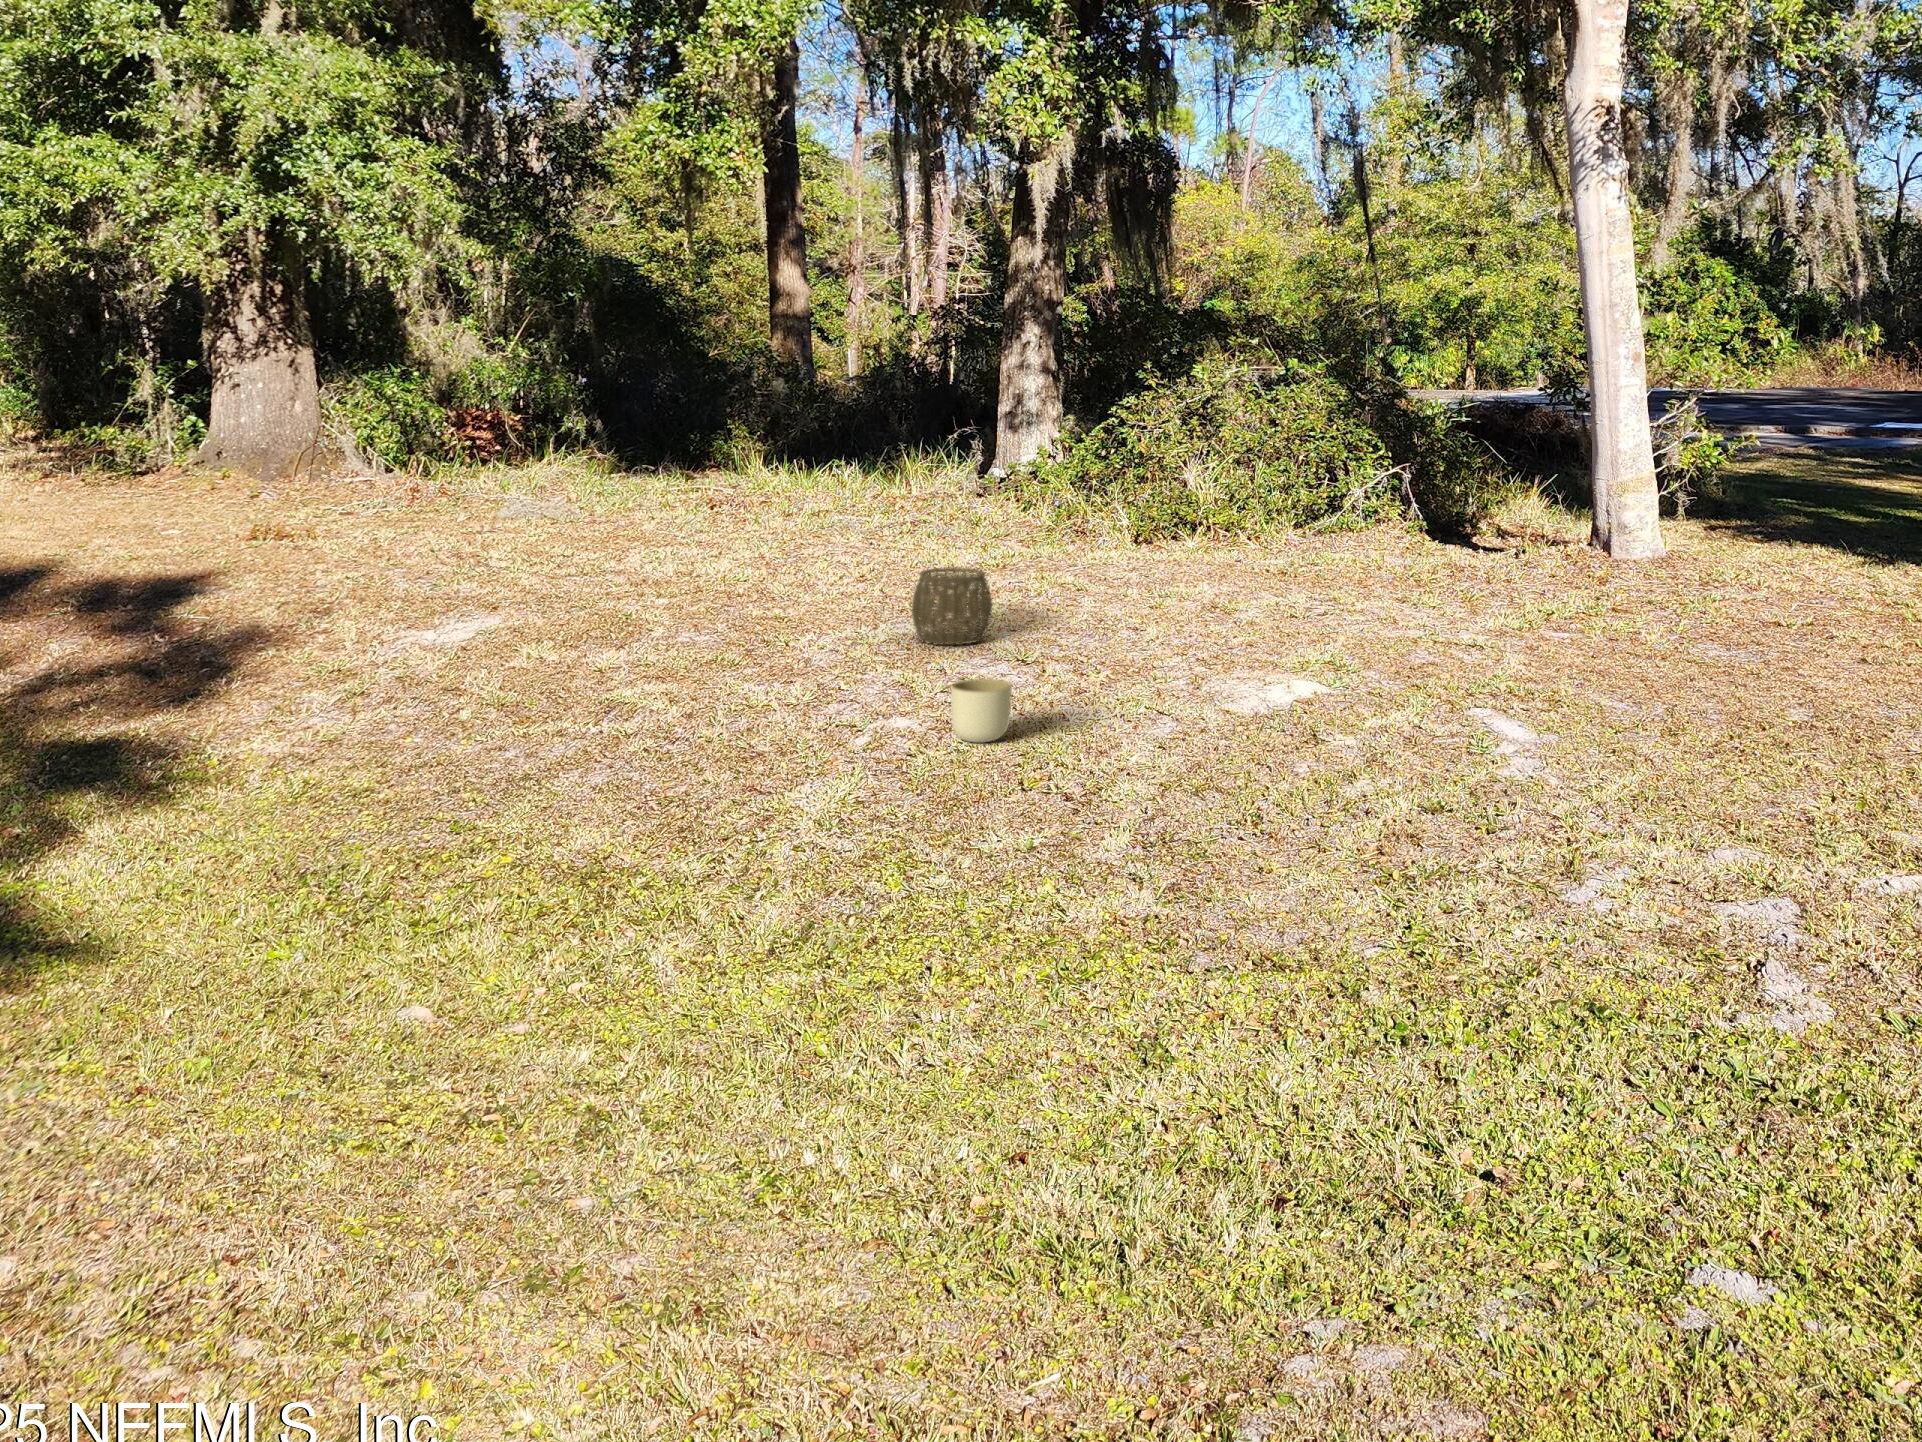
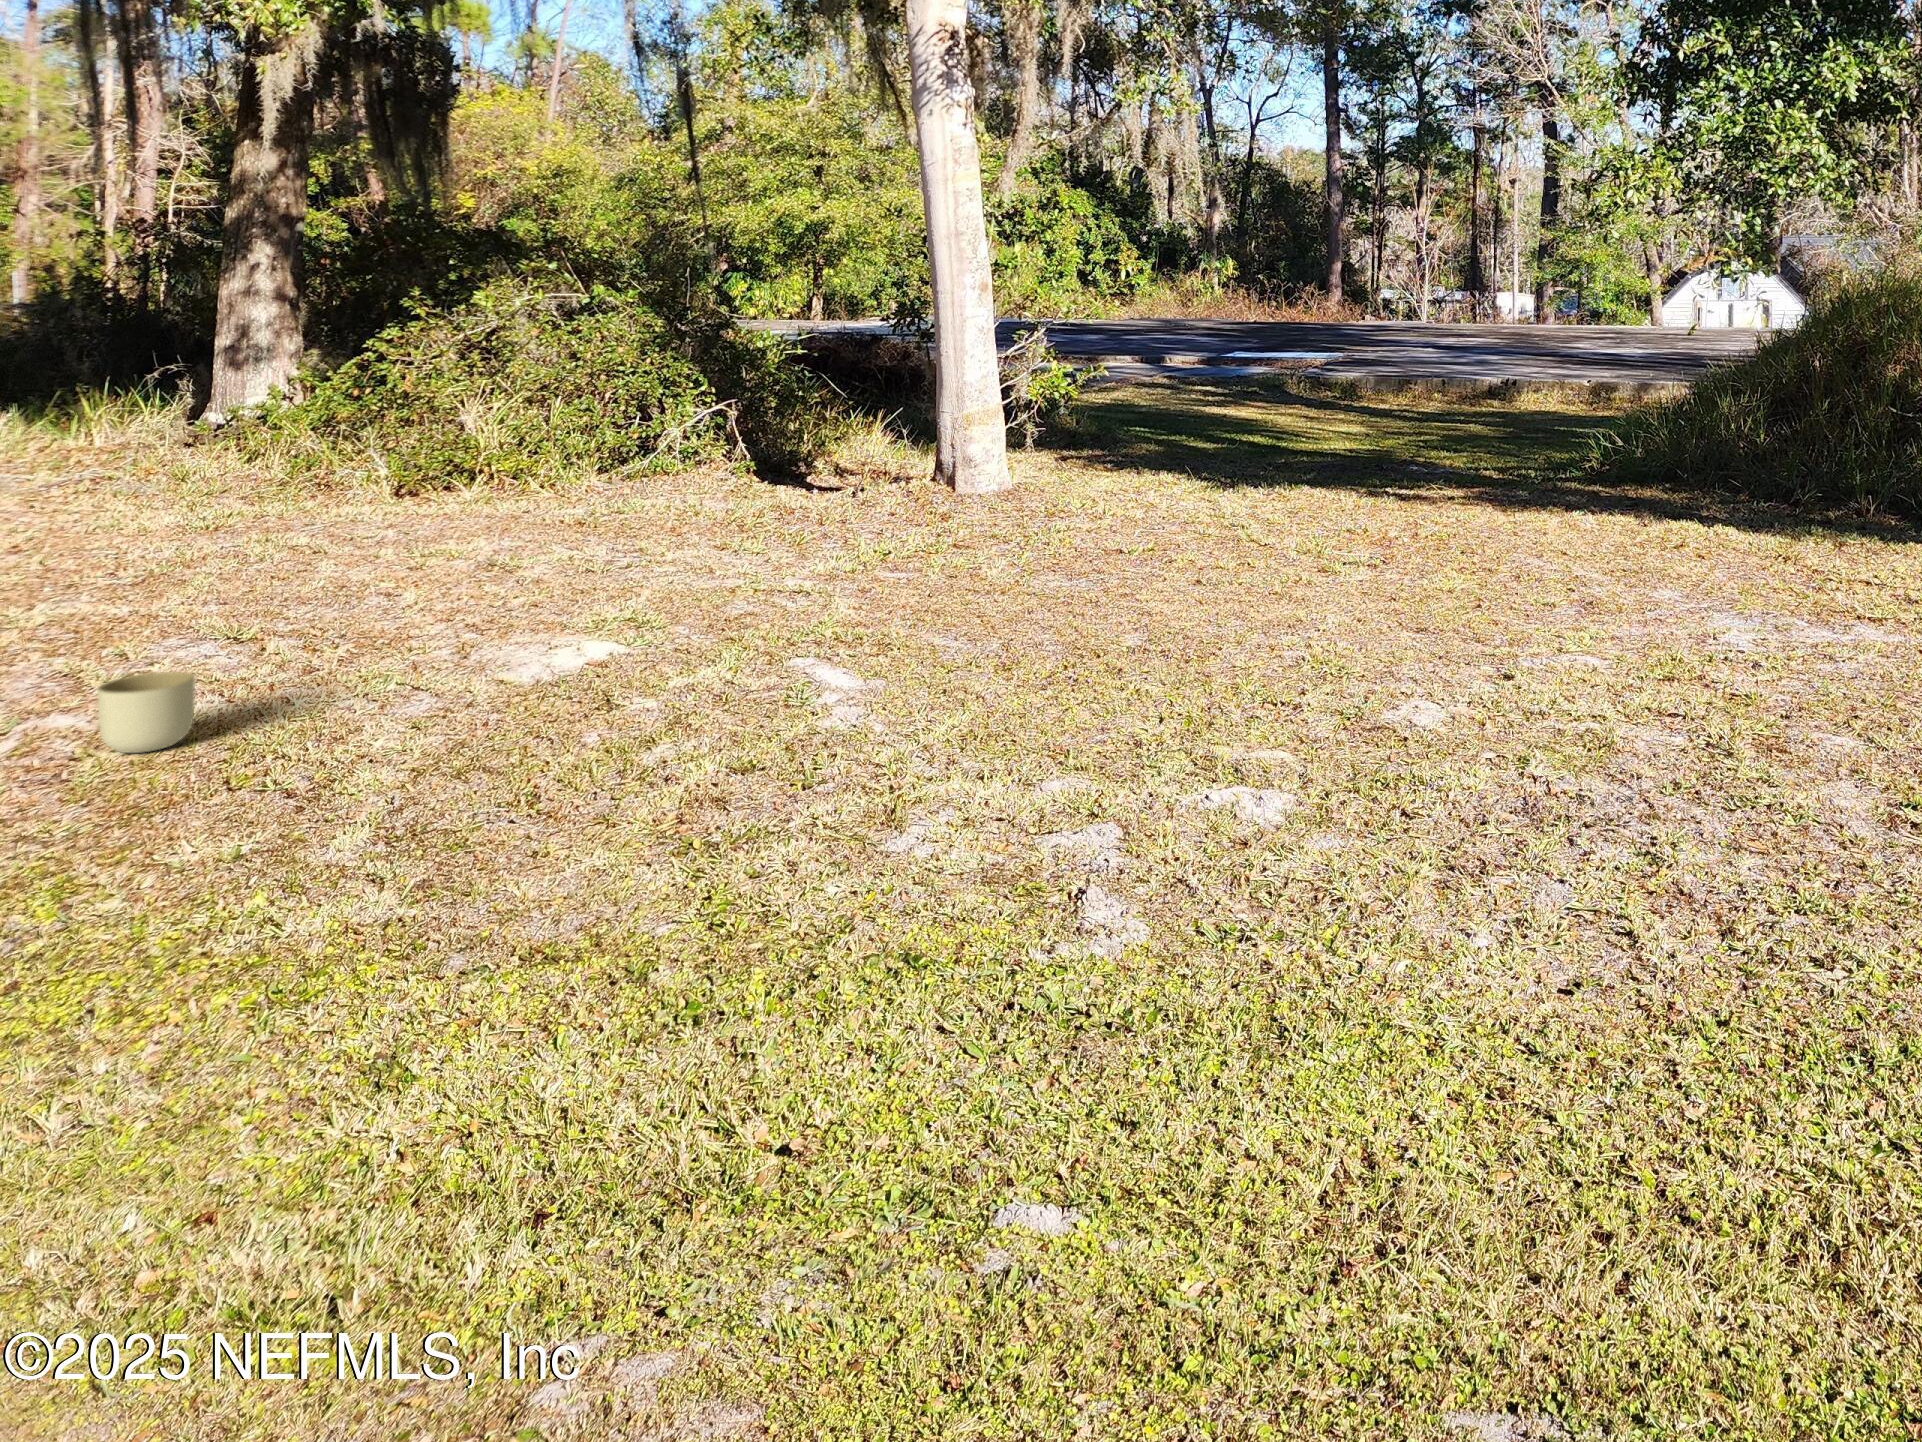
woven basket: present [912,568,992,645] -> none [72,532,202,630]

